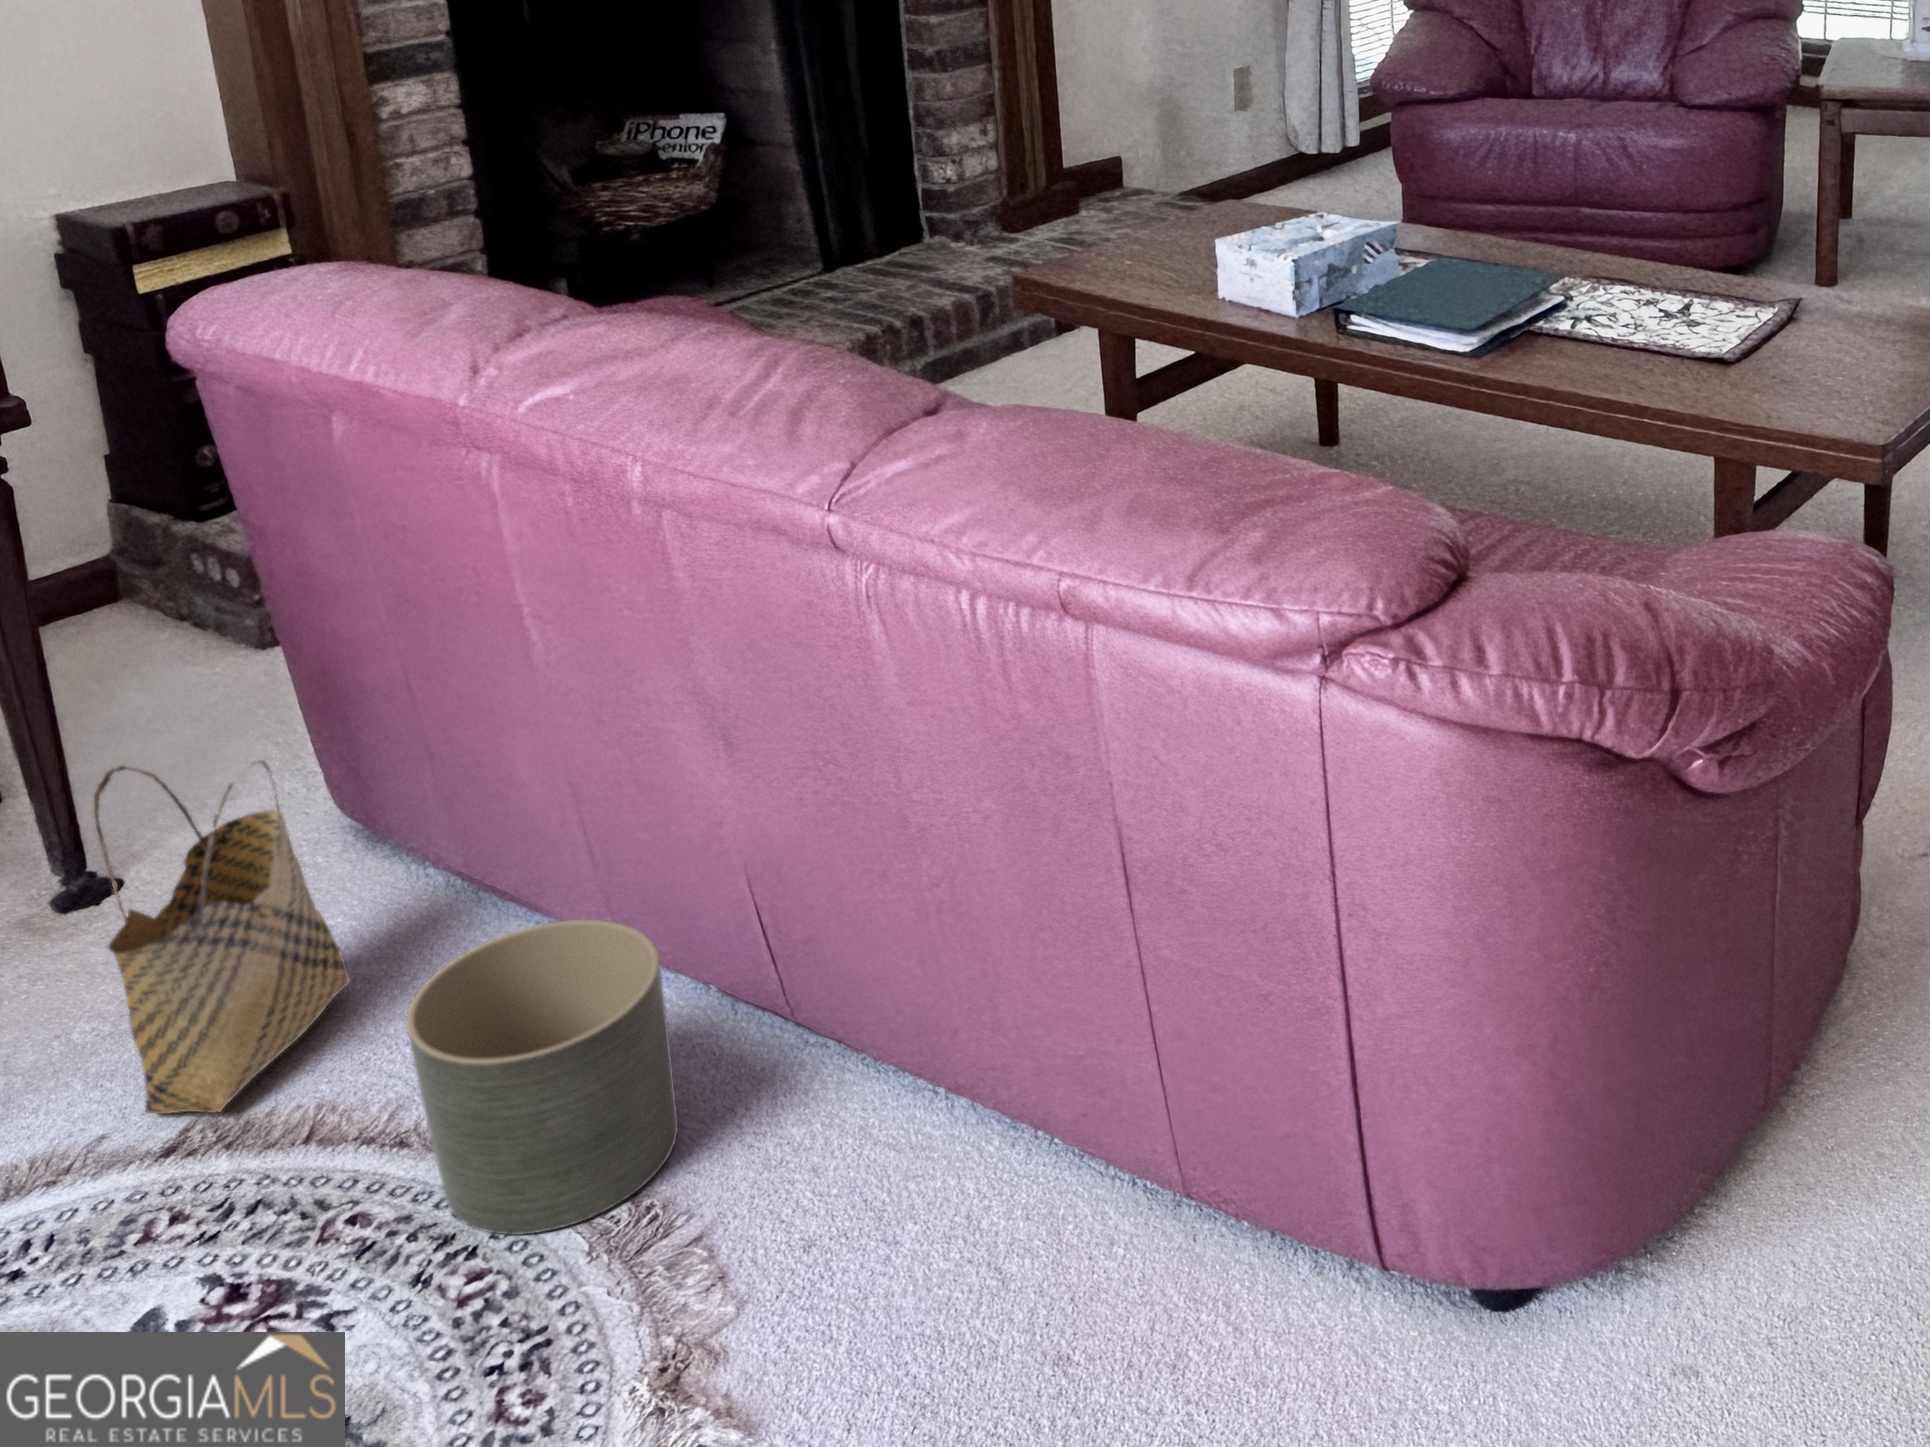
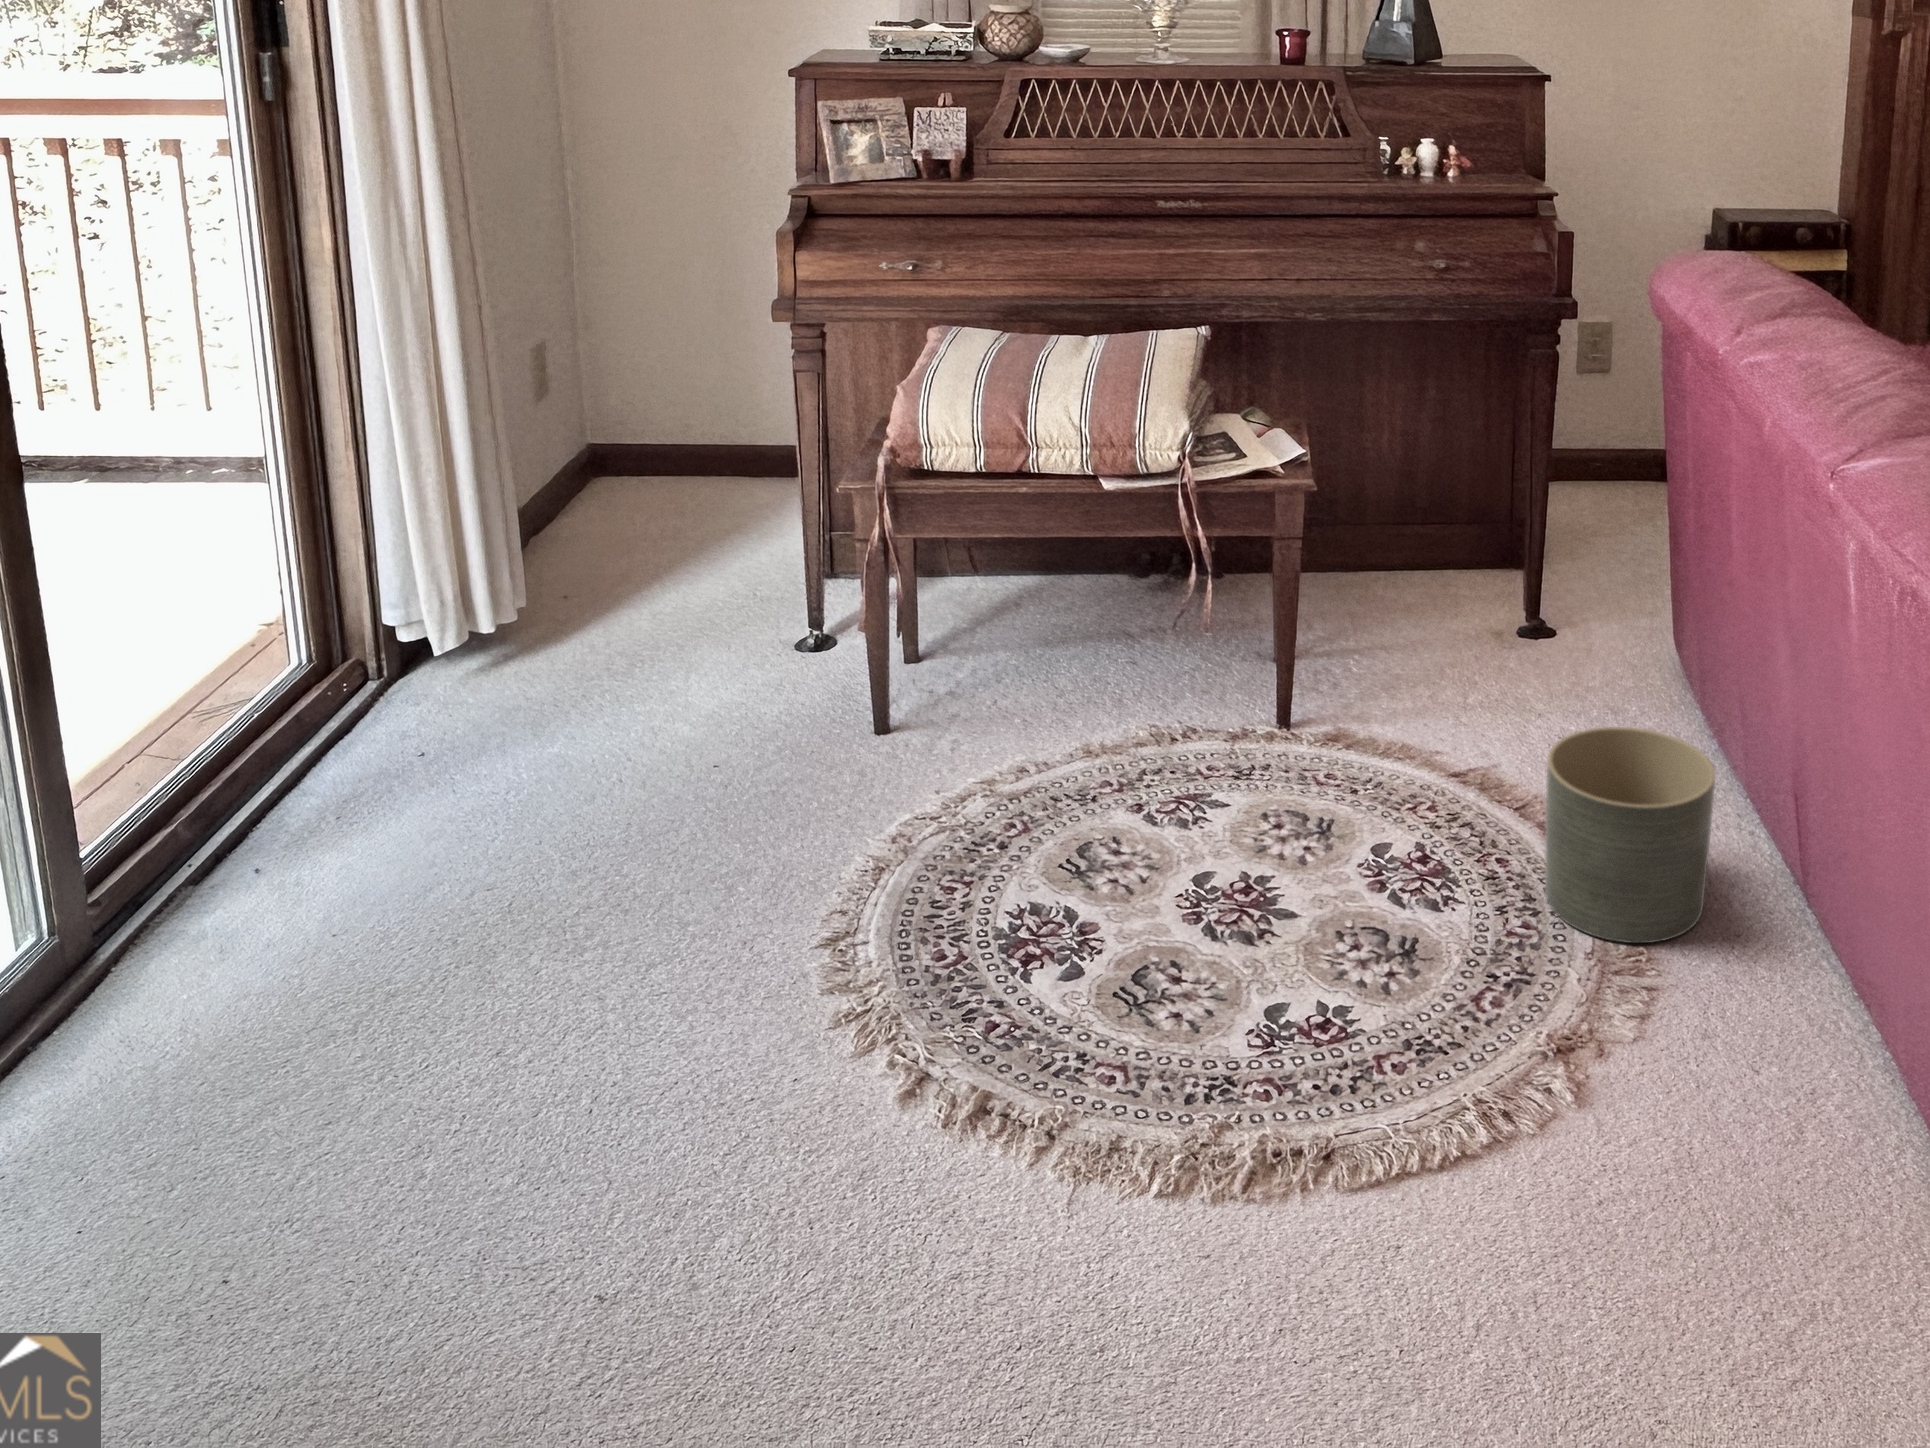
woven basket: present [94,760,350,1114] -> none [1465,529,1606,766]

